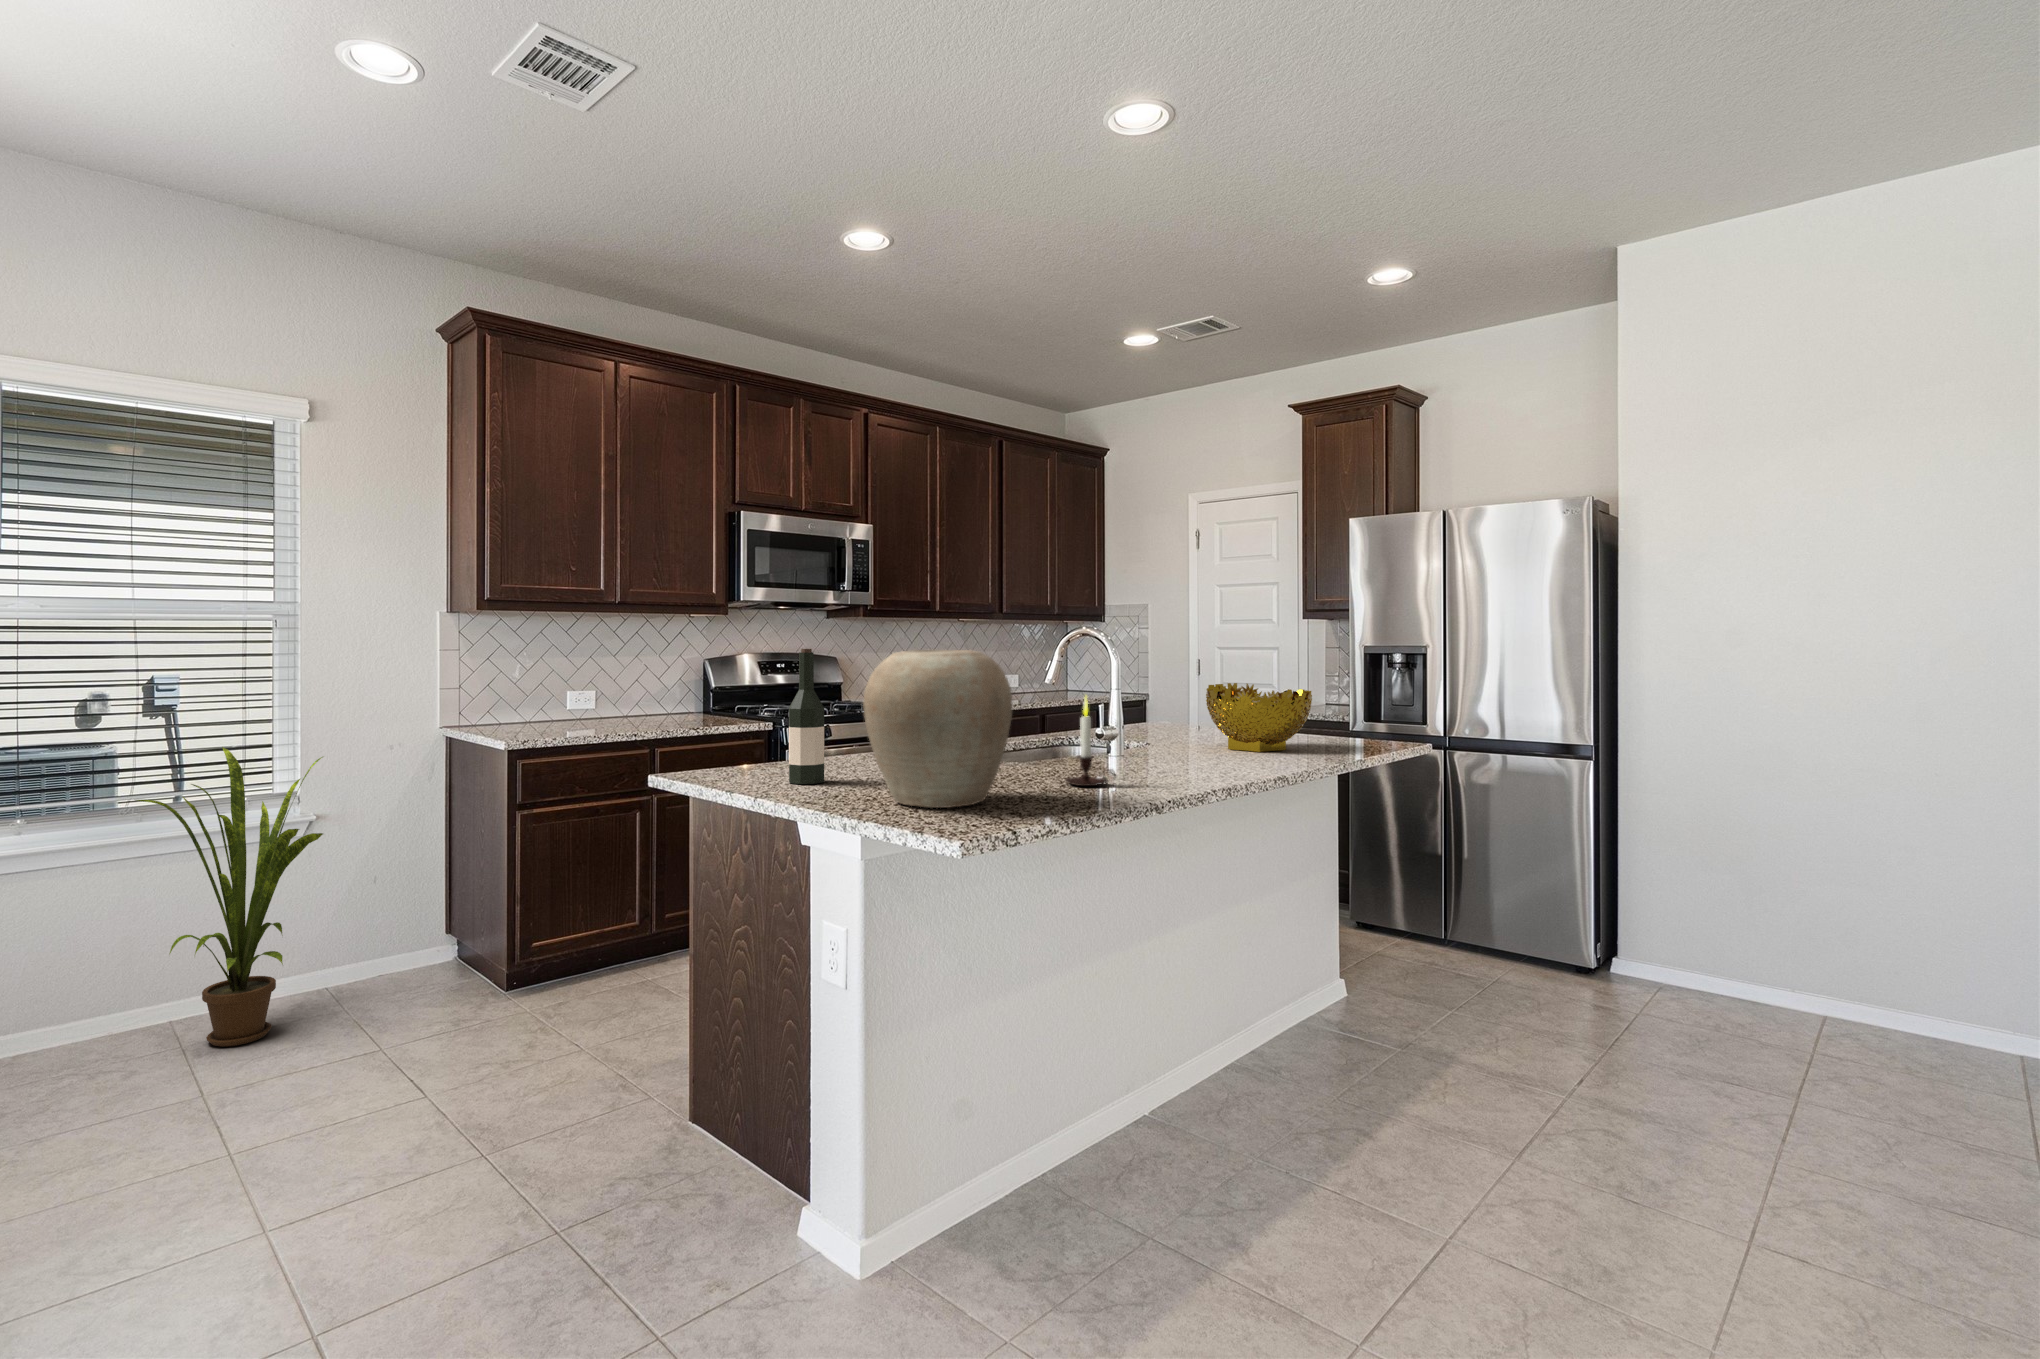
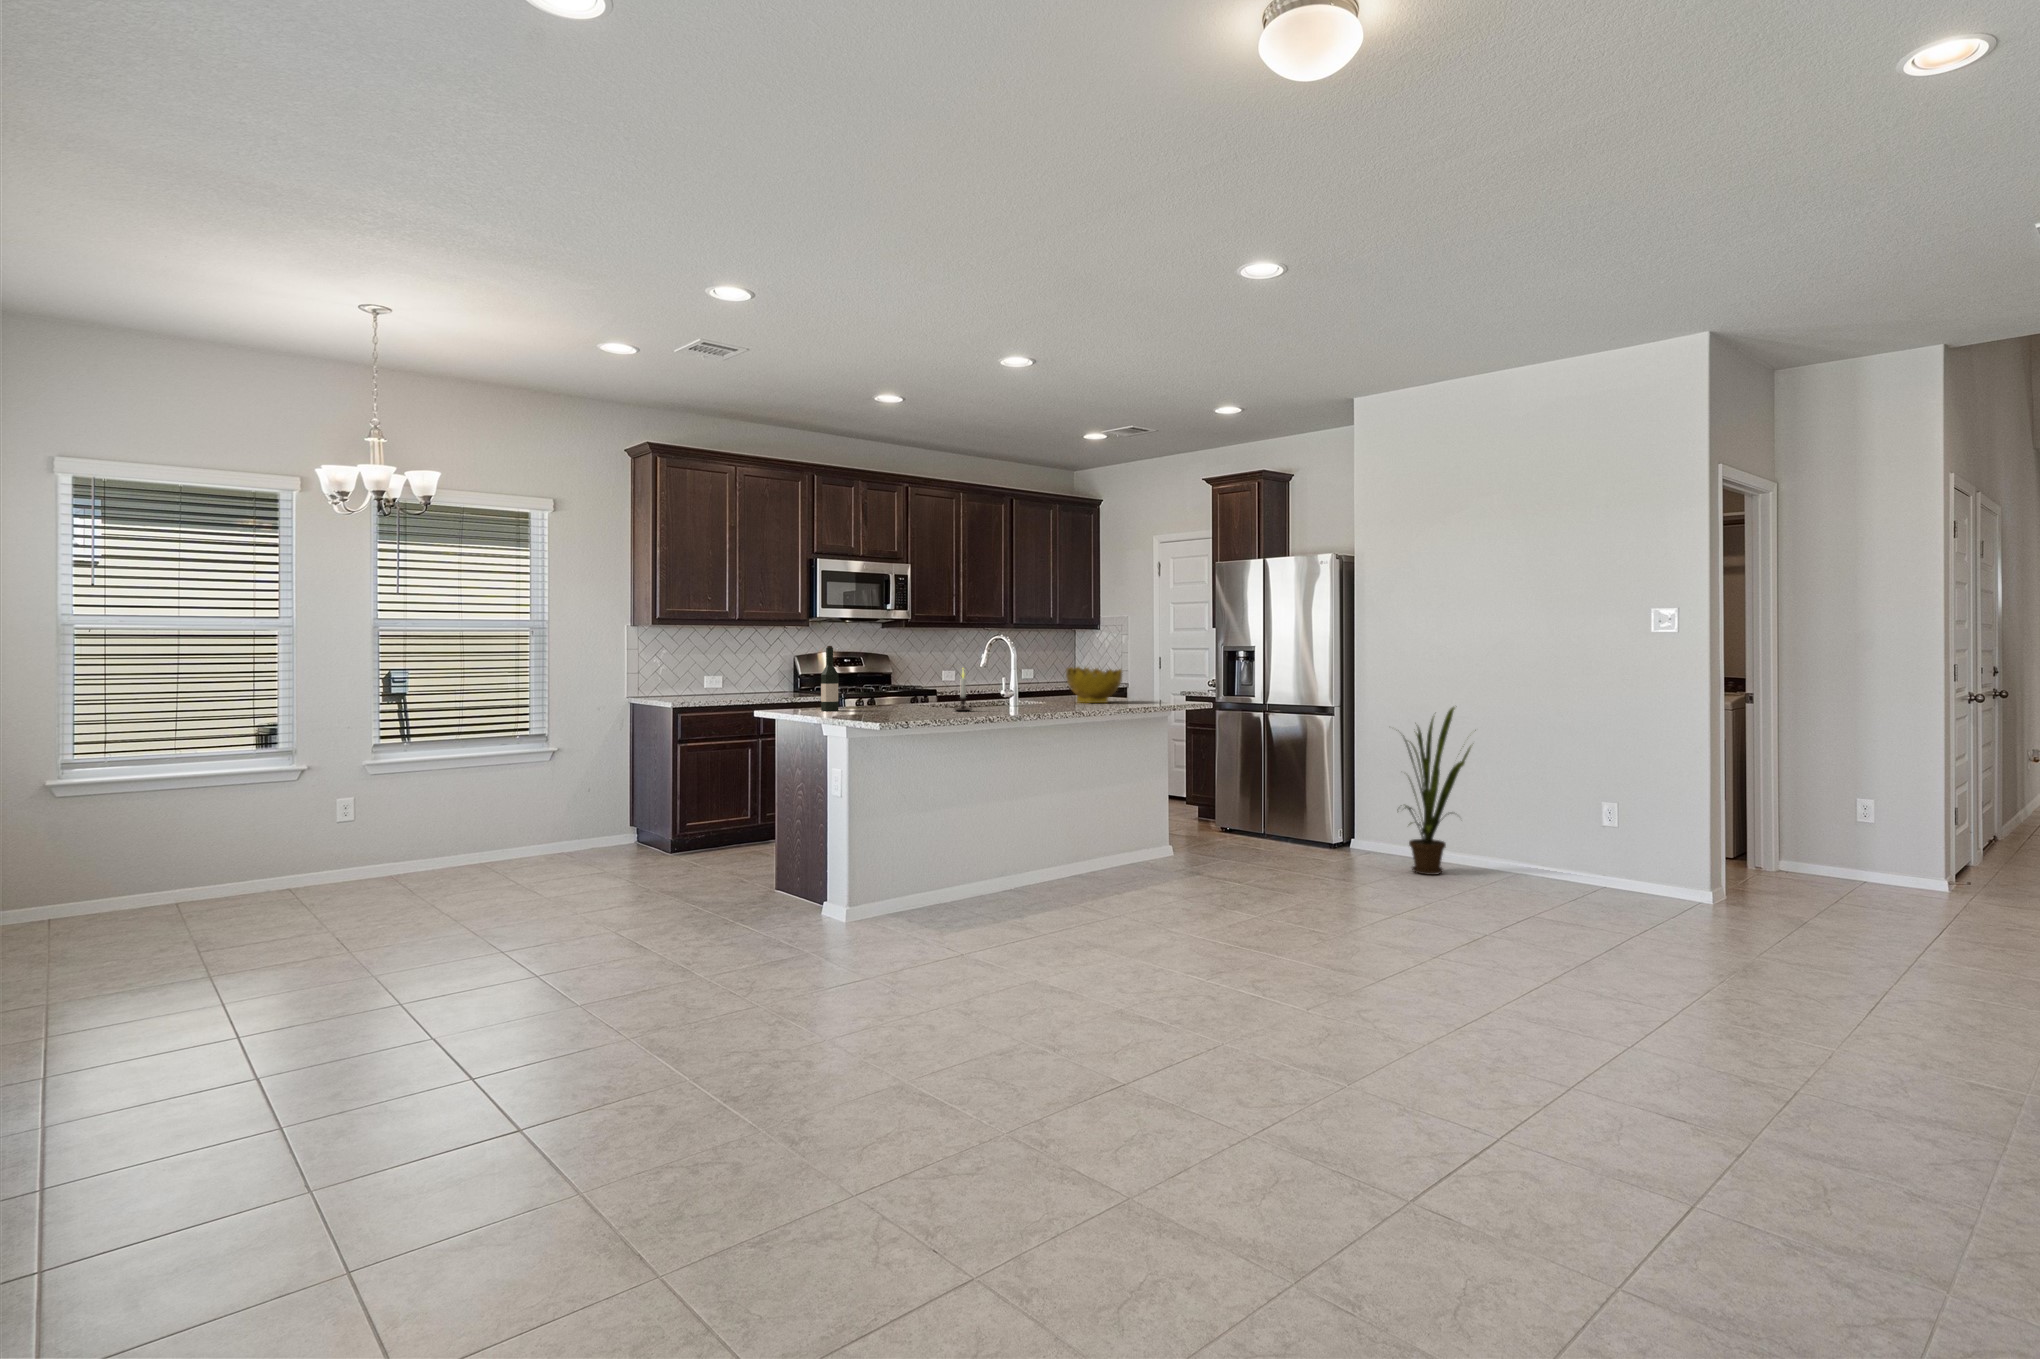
vase: present [863,650,1012,808] -> none [849,646,916,715]
house plant: present [136,747,323,1047] -> present [1403,707,1476,875]

